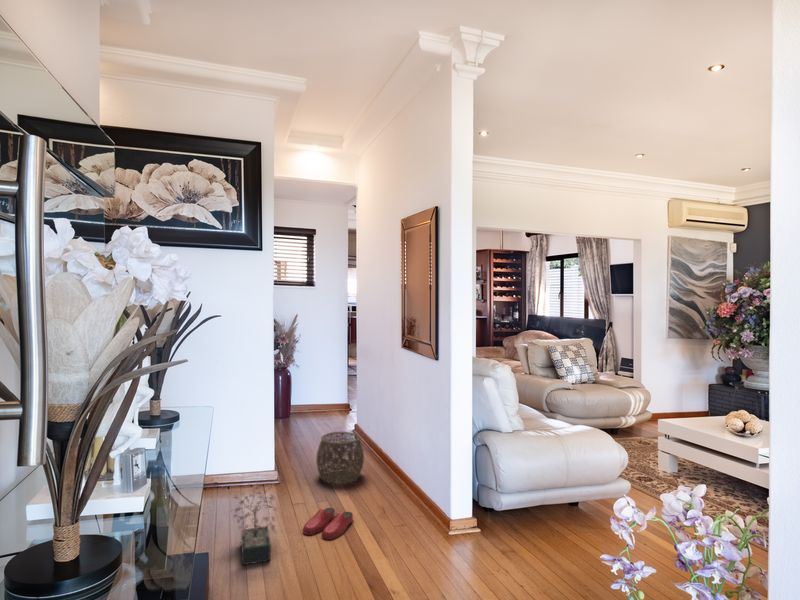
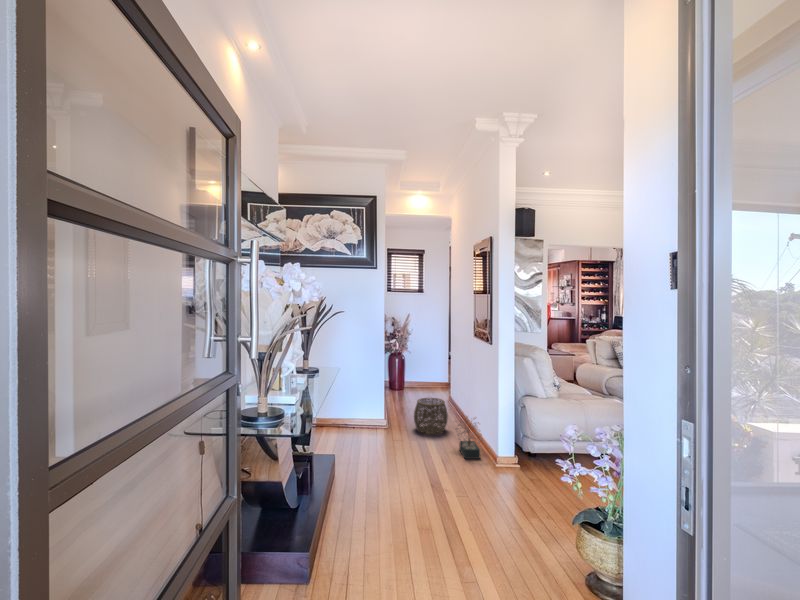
decorative plant: present [234,486,277,565] -> present [455,416,483,459]
slippers: present [303,508,353,540] -> none [398,446,433,465]

